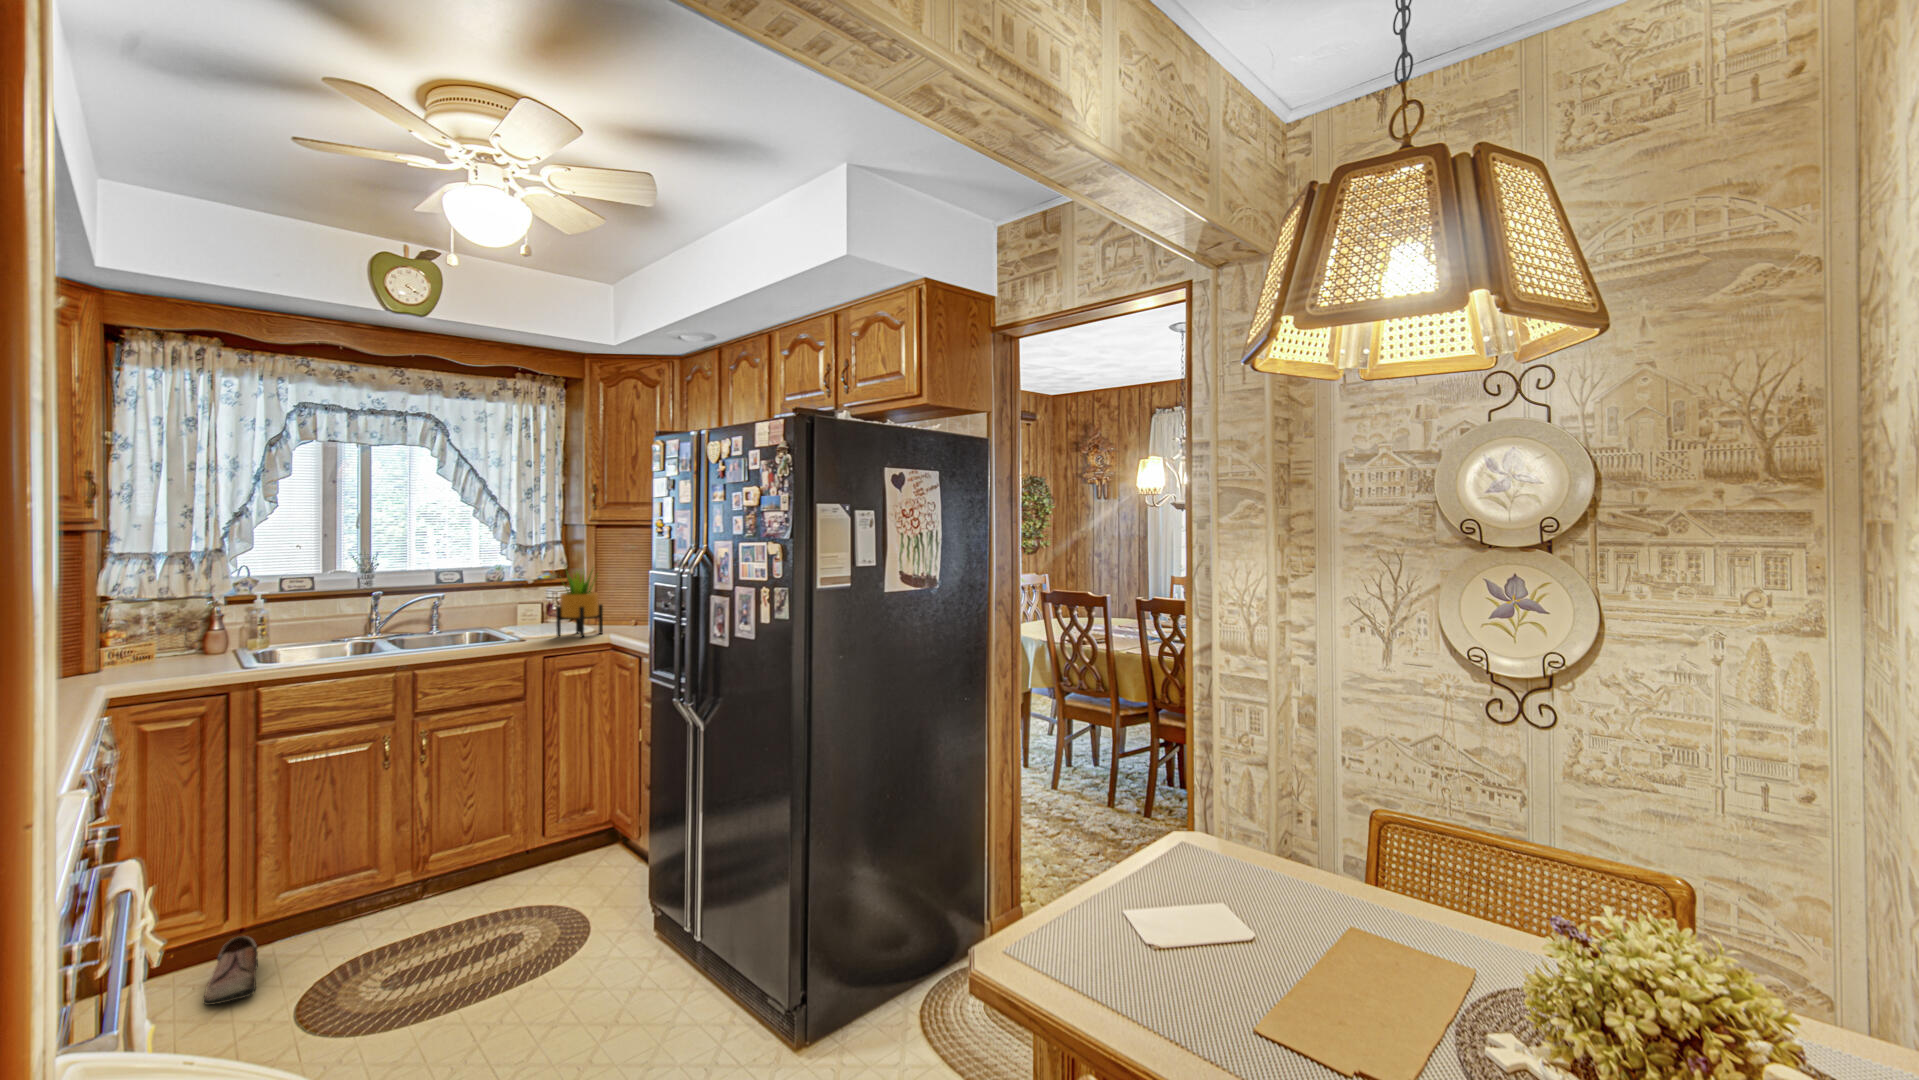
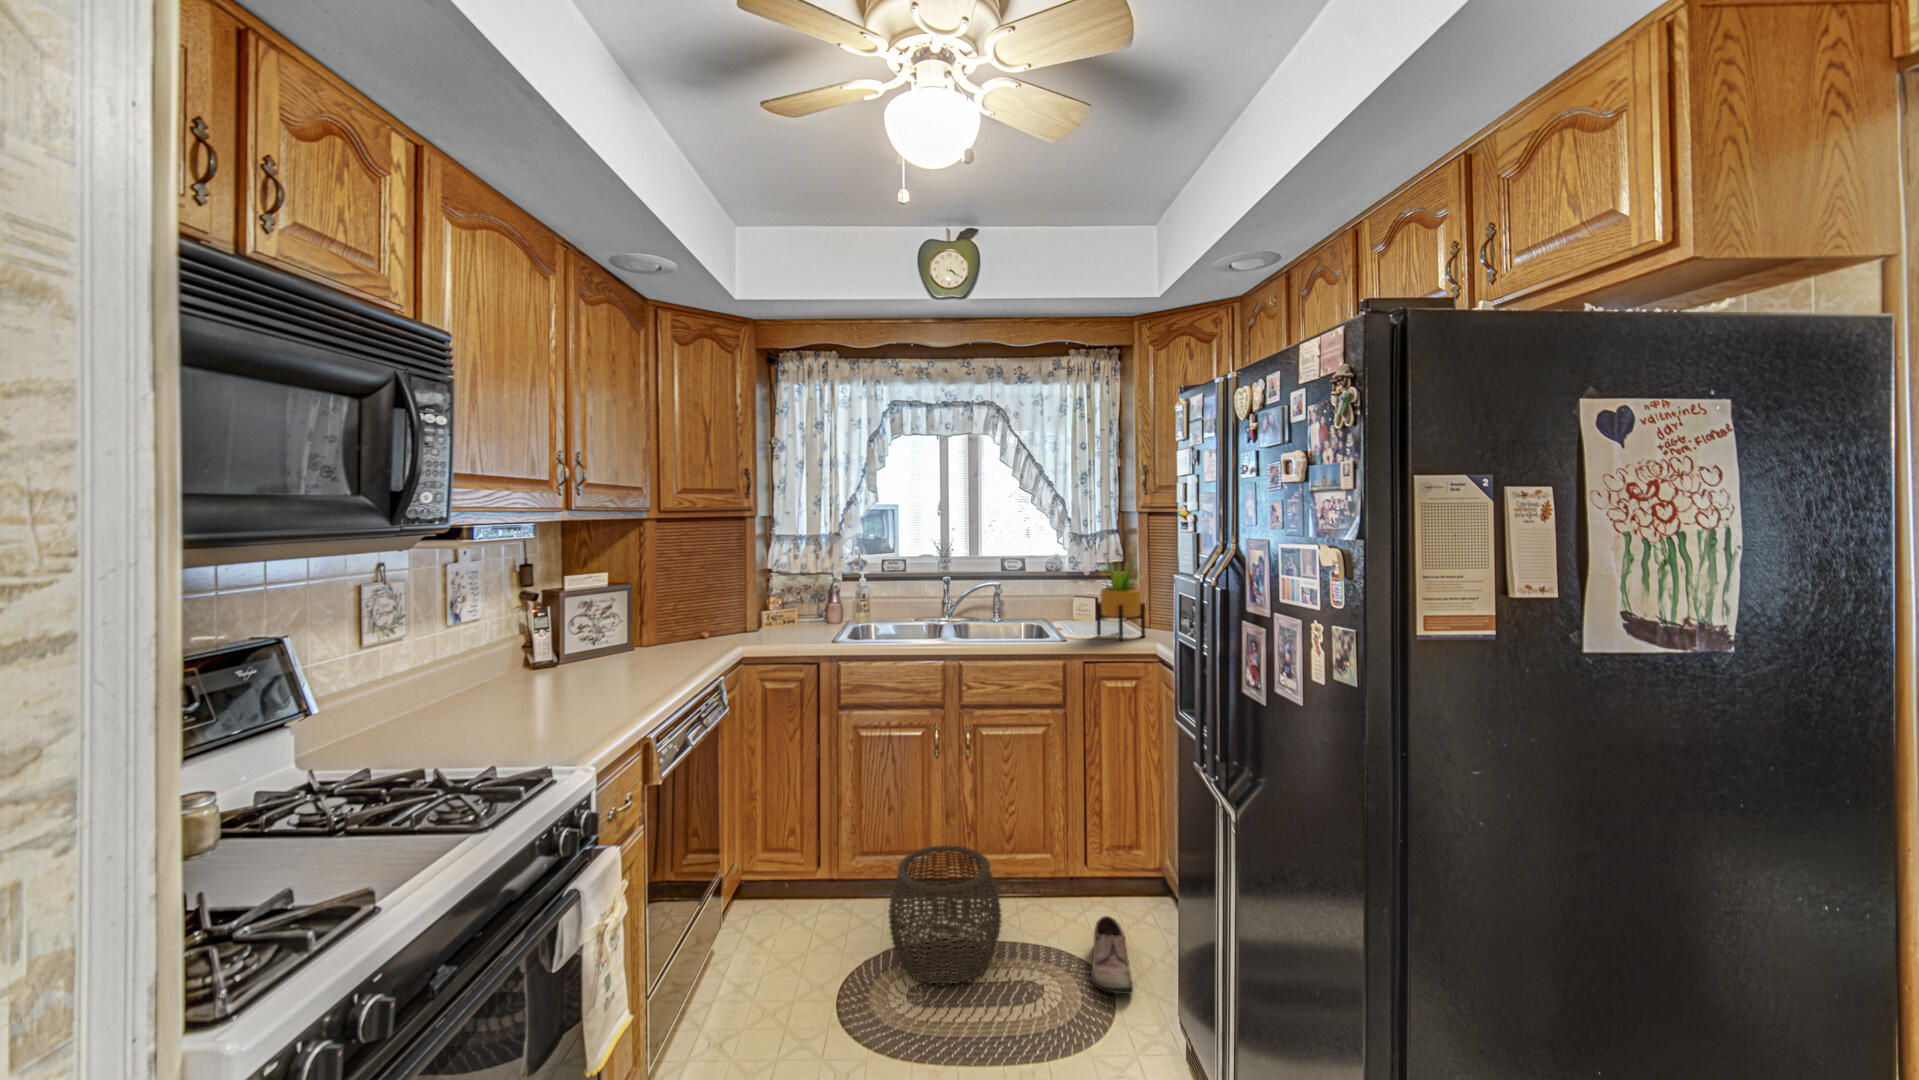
woven basket: none [352,843,483,974] -> present [889,845,1002,986]
shoe: present [203,936,258,1005] -> present [1091,916,1133,994]

